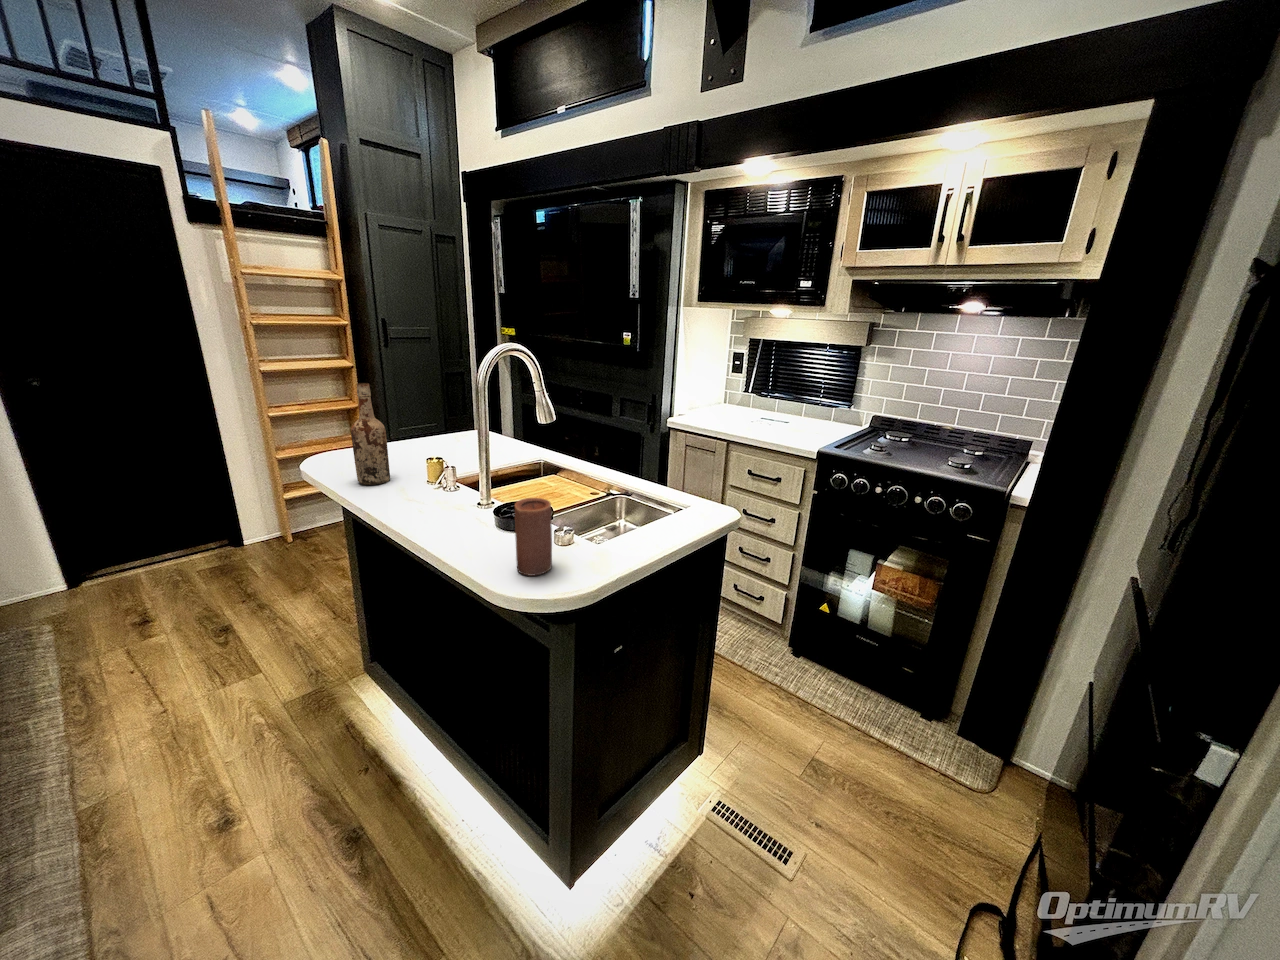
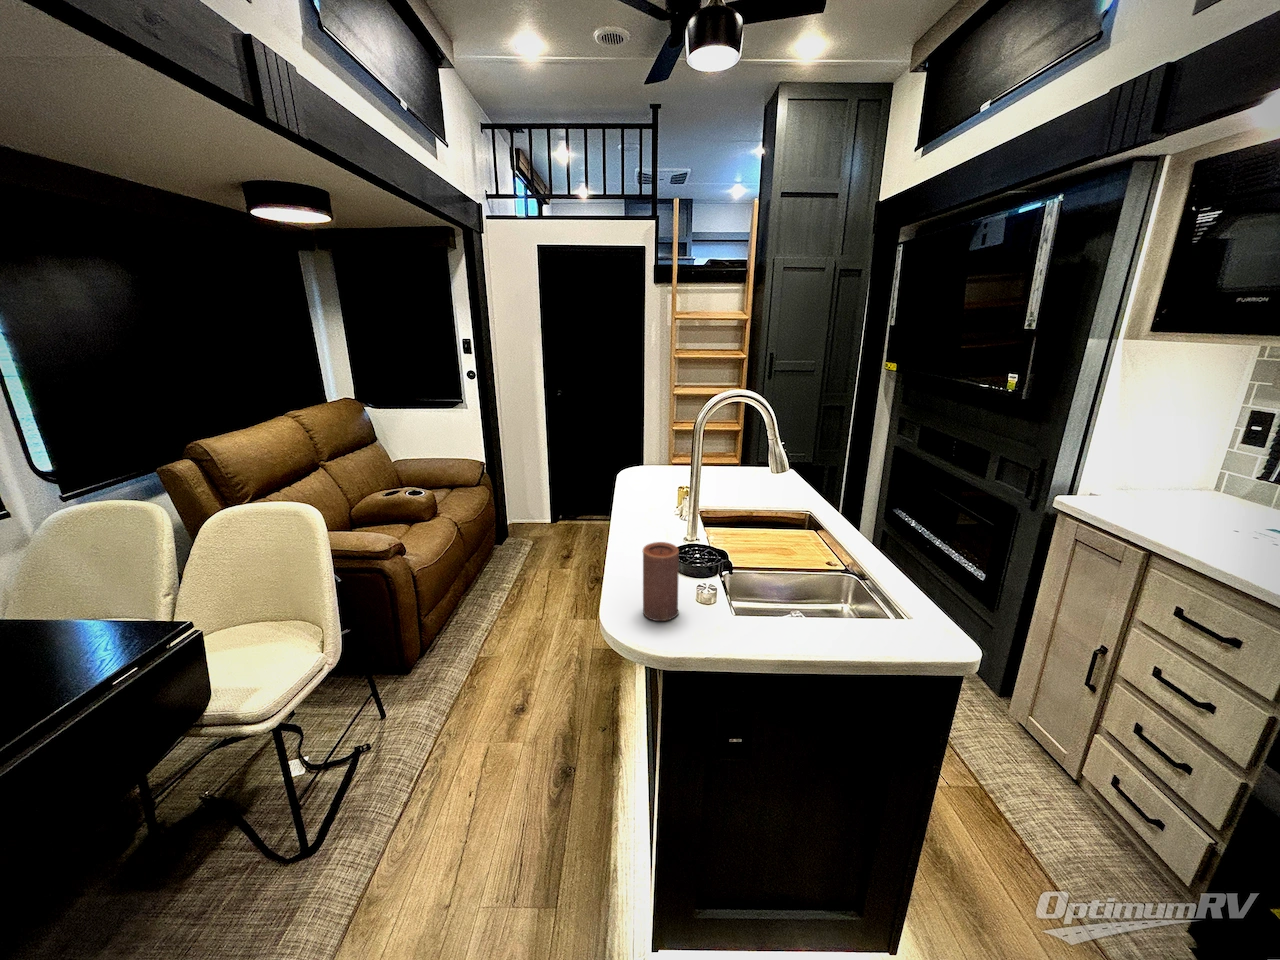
wine bottle: present [351,383,390,485] -> none [640,412,666,499]

